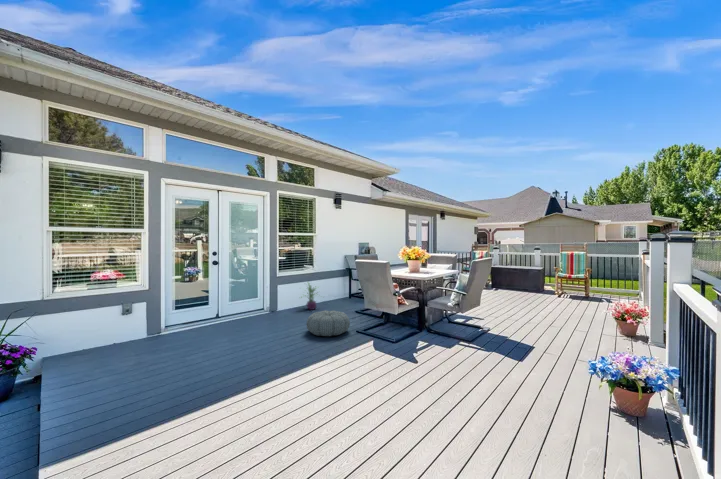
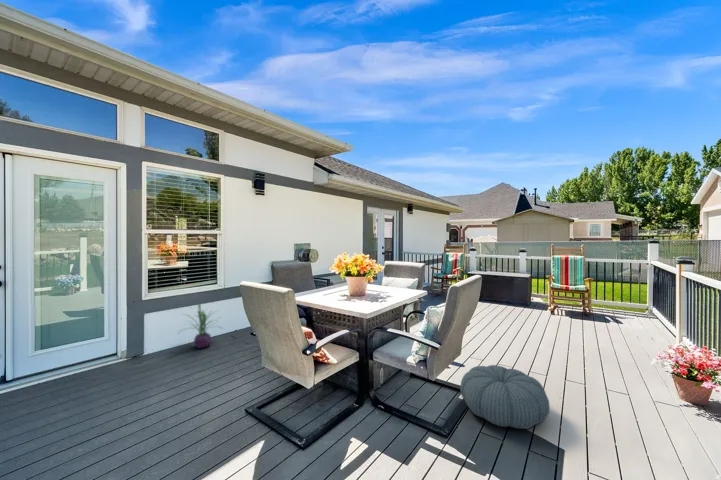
pouf: present [306,311,350,336] -> present [460,365,550,429]

